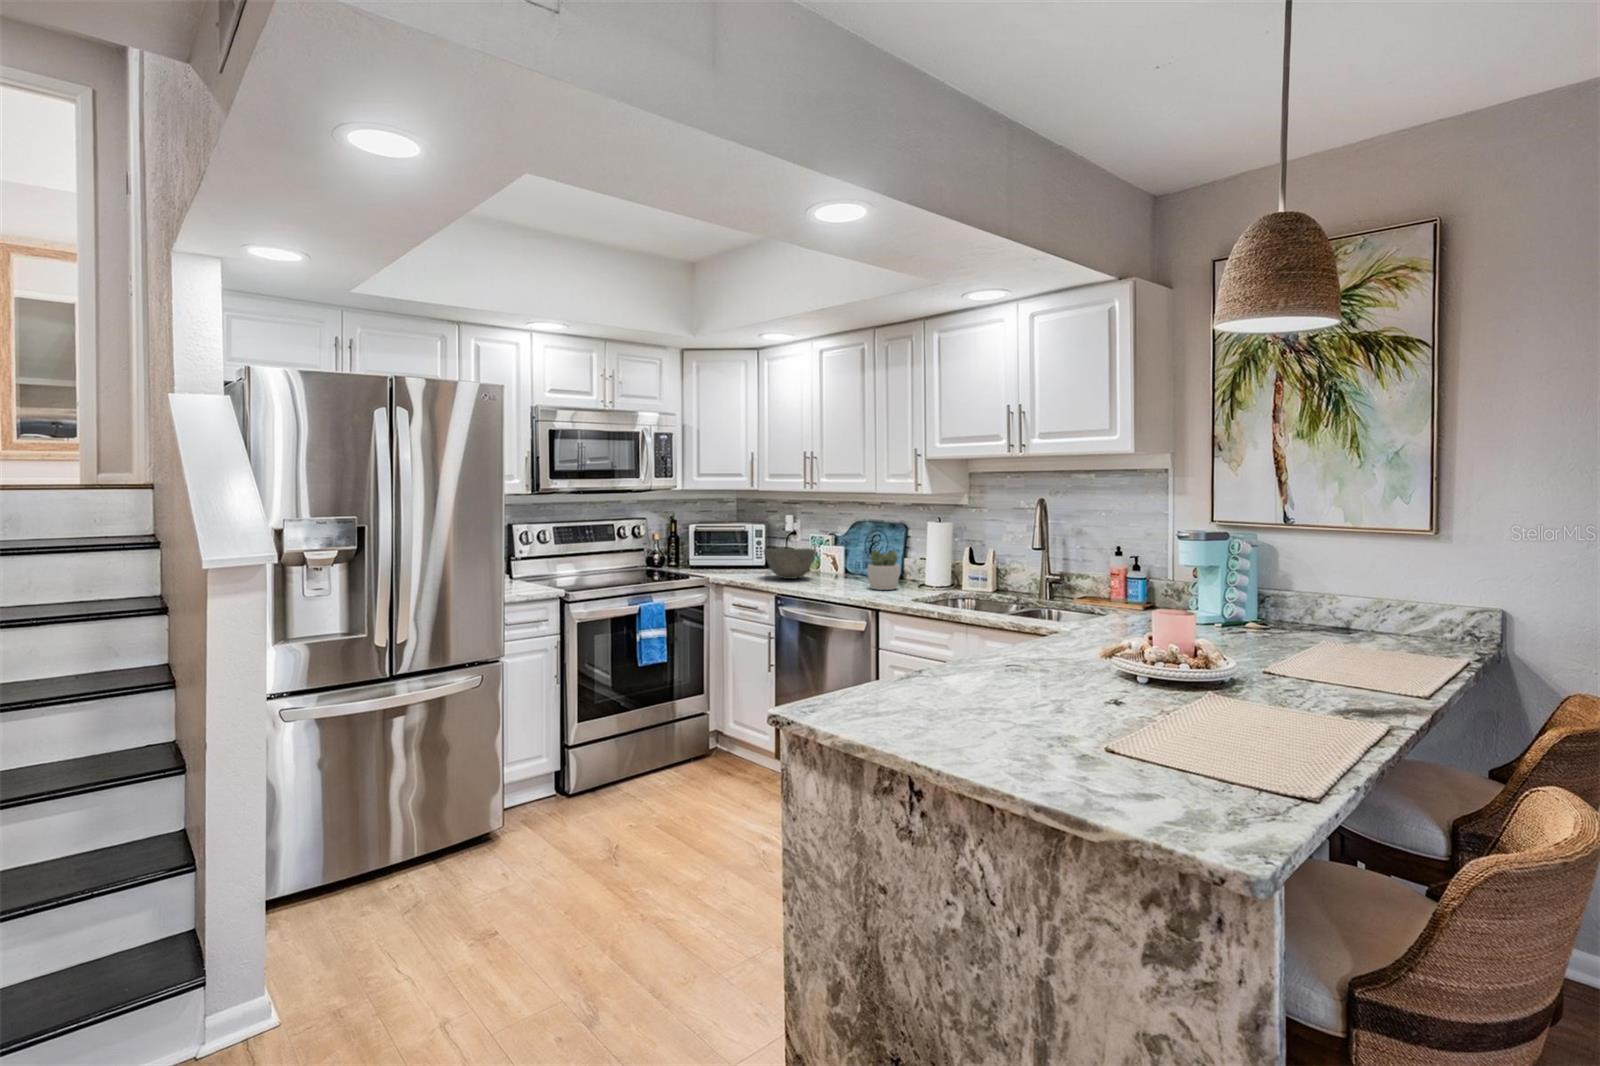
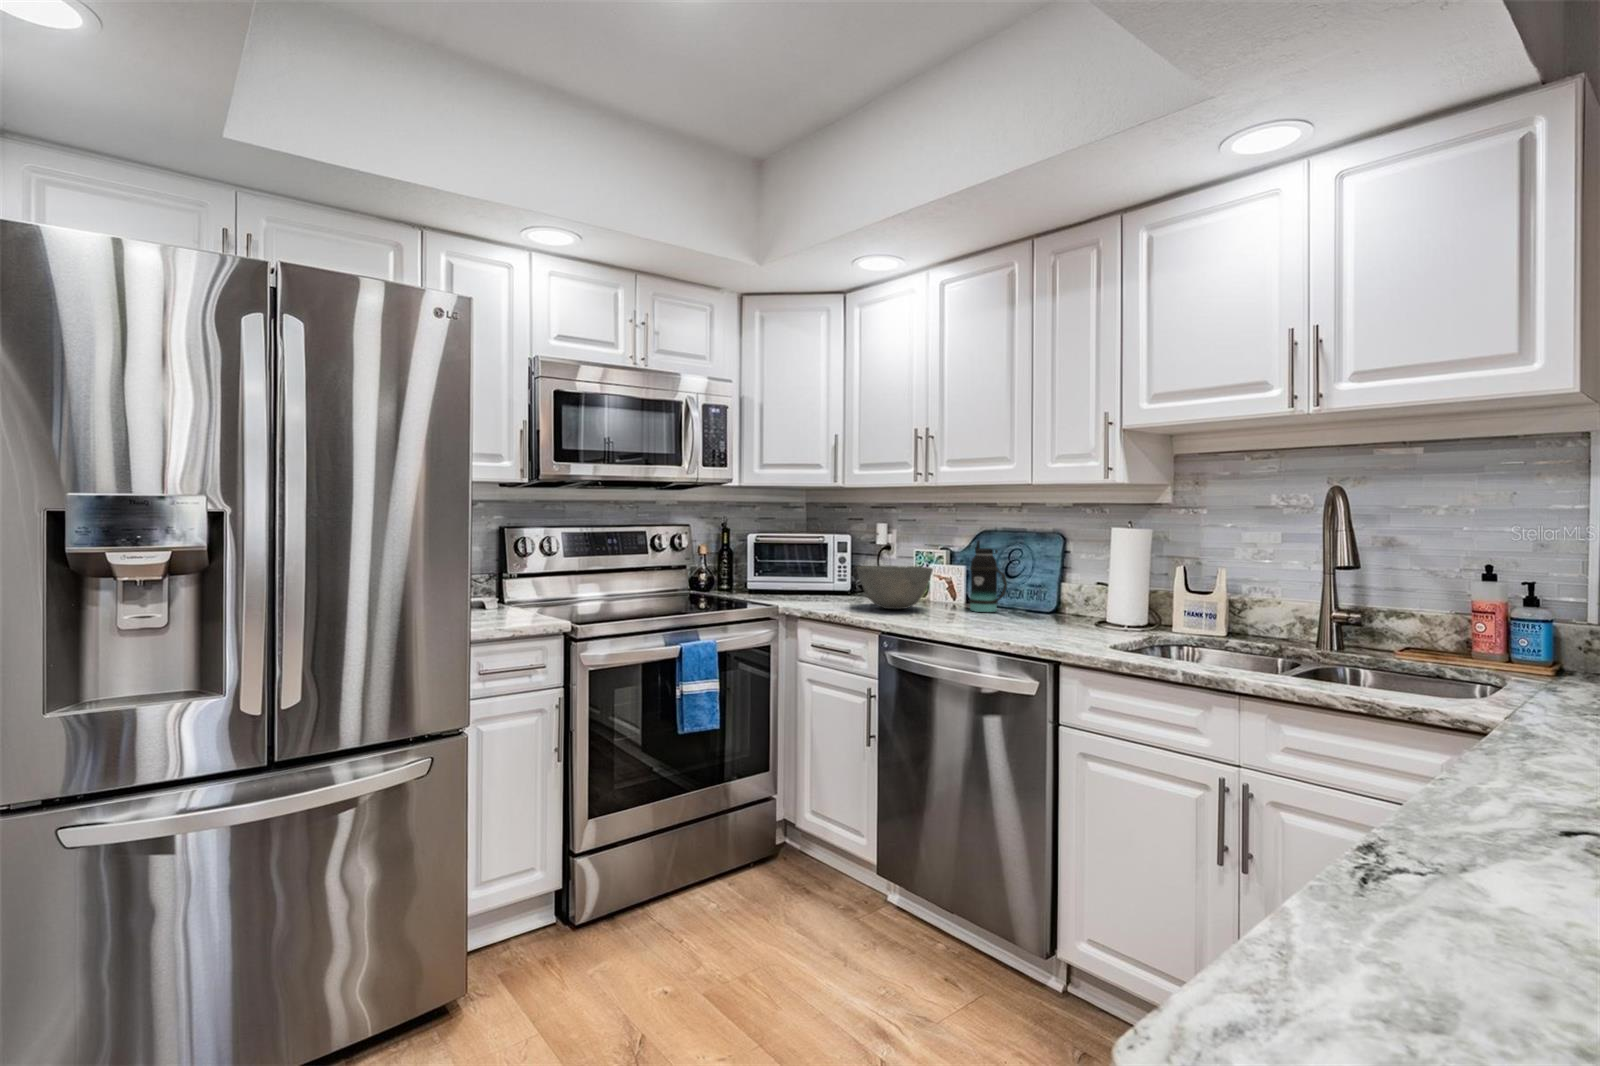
bottle: none [843,530,868,580] -> present [969,540,1007,612]
succulent plant: present [867,550,900,590] -> none [1020,568,1070,629]

